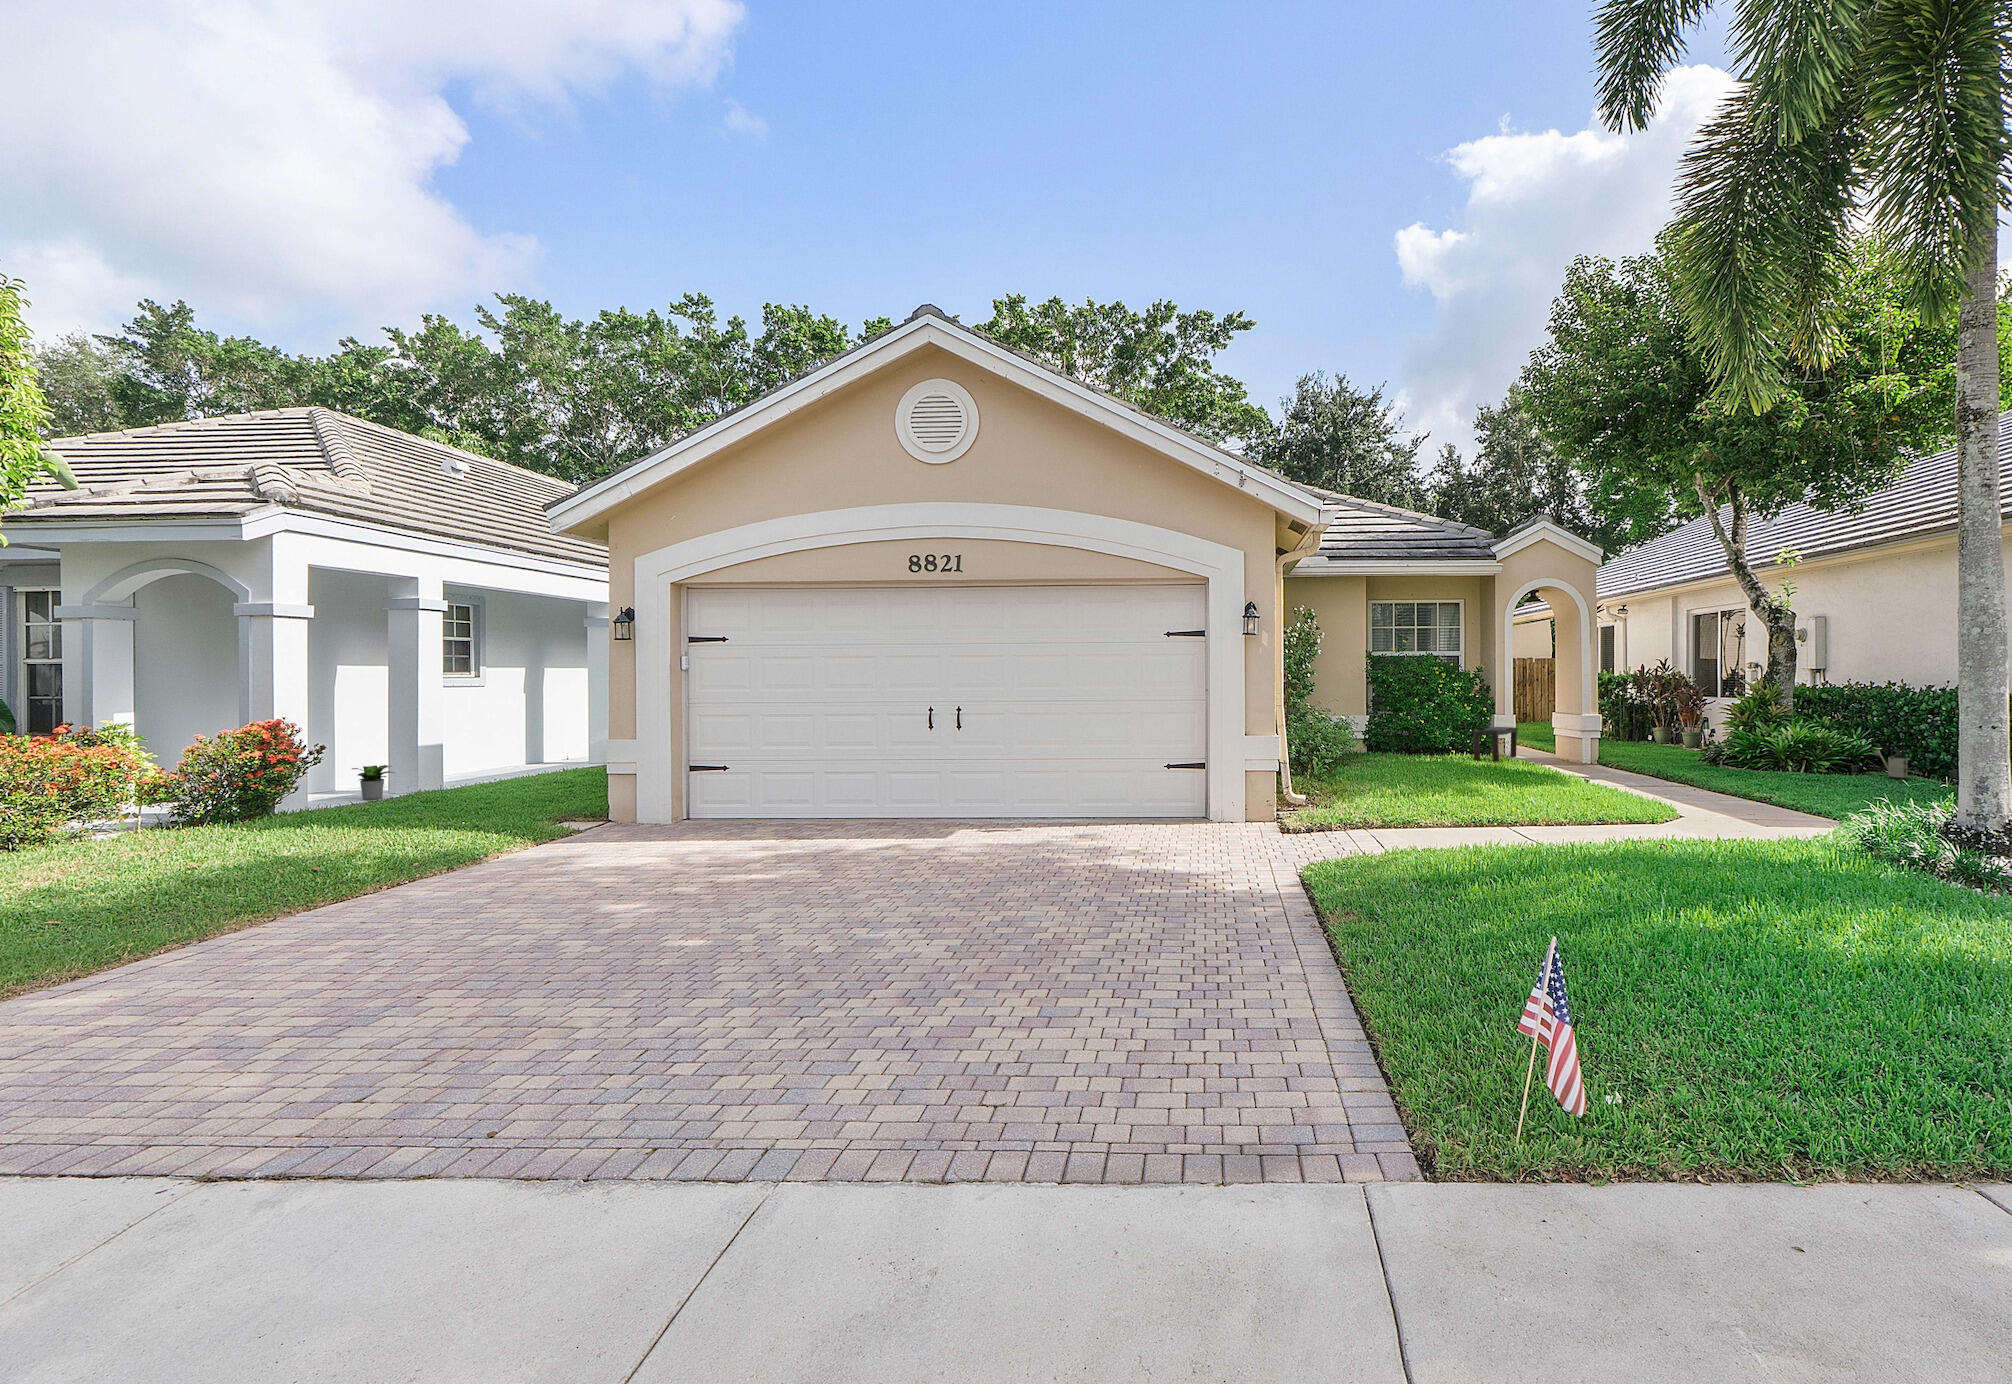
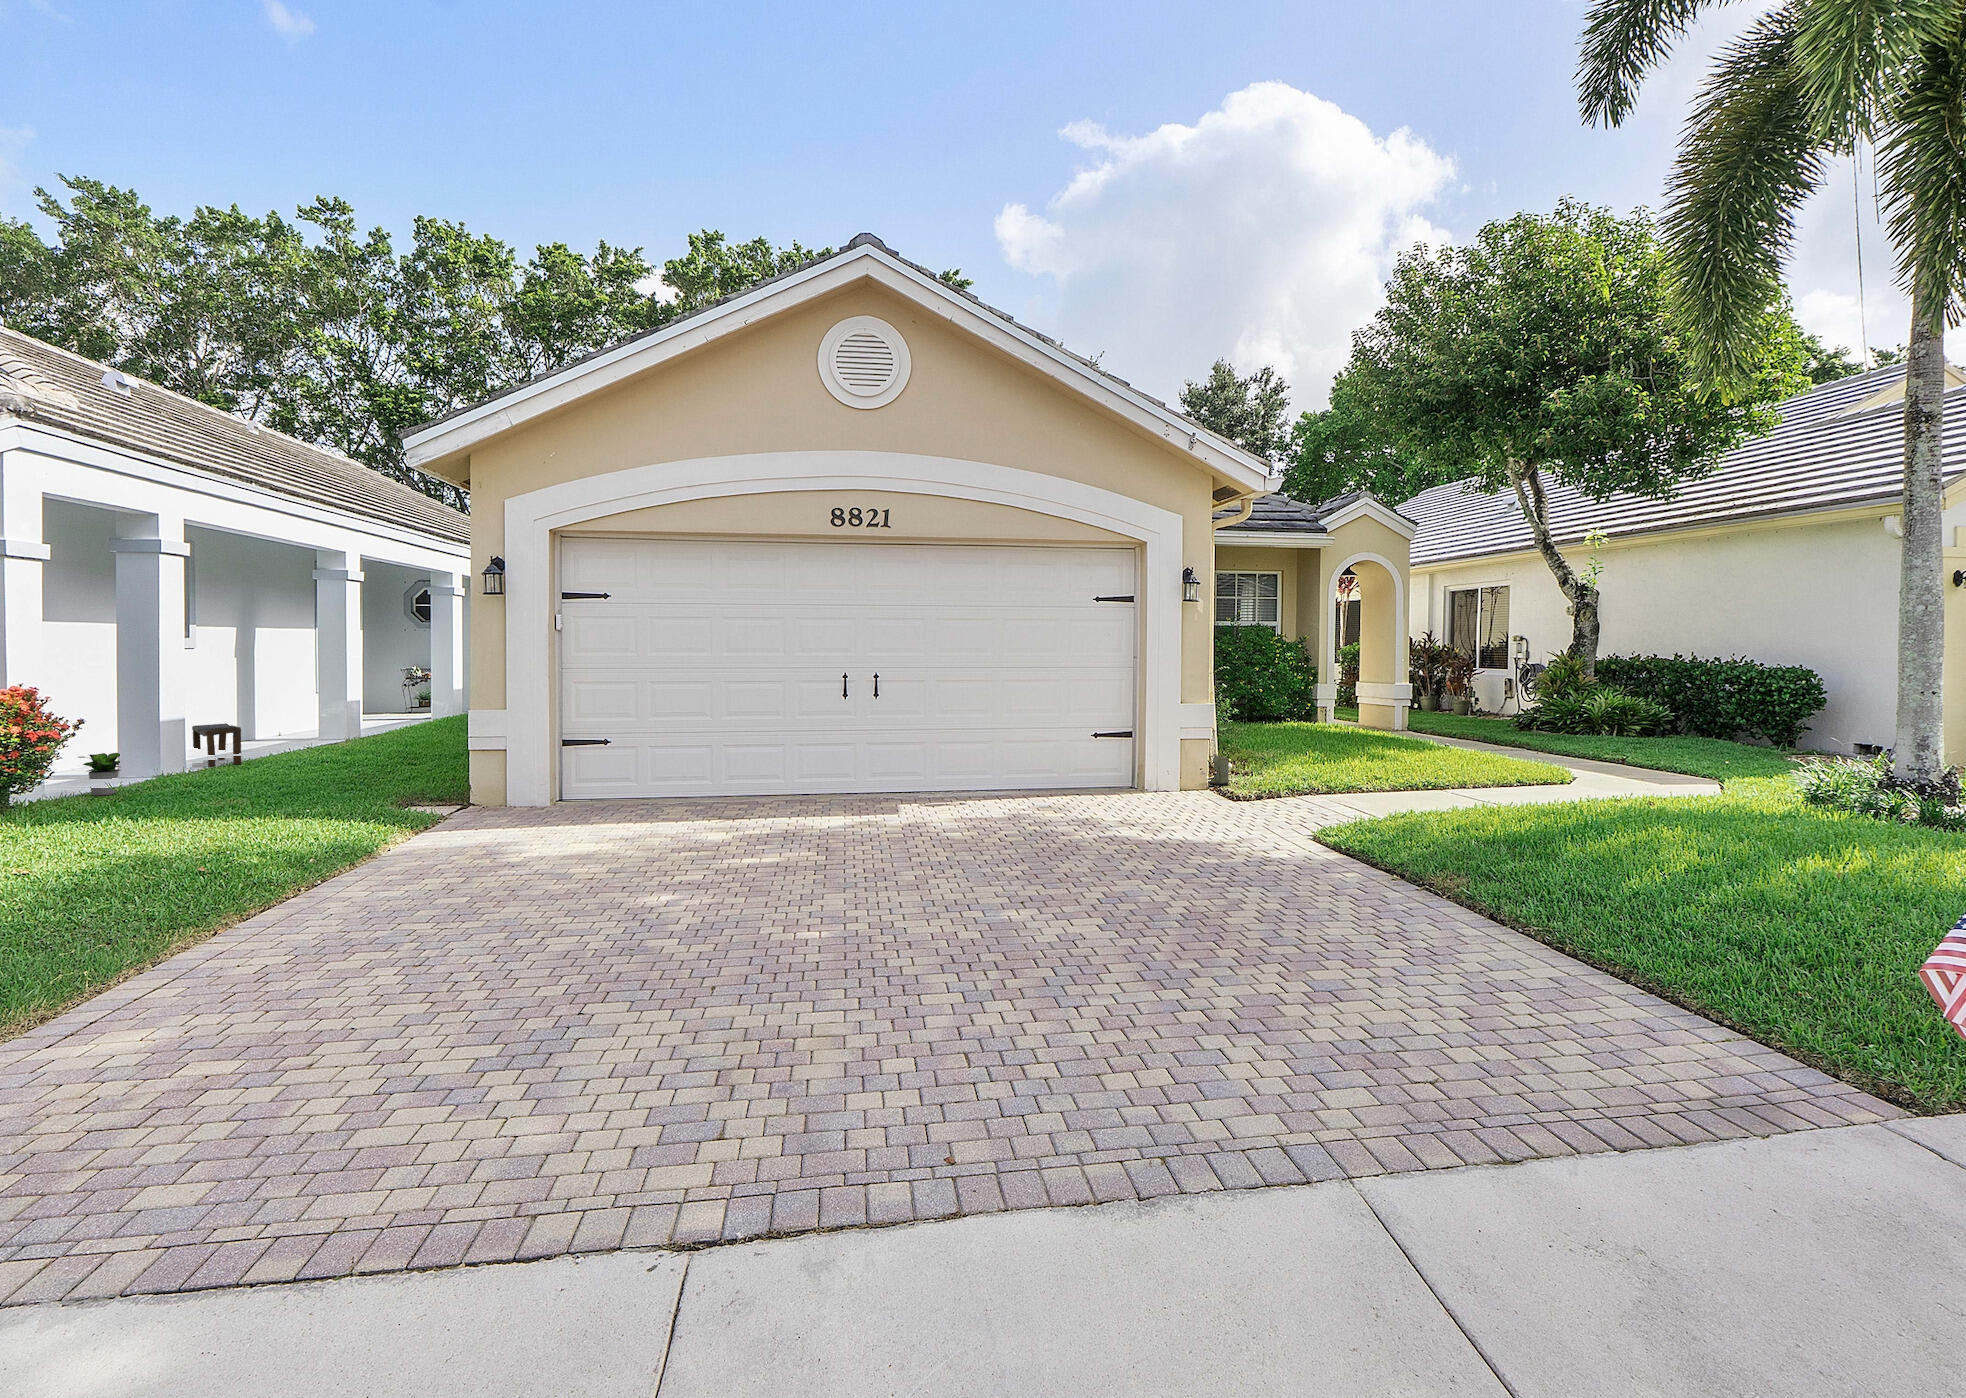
bench: present [1473,727,1518,761] -> present [192,723,241,767]
watering can: present [1873,749,1908,779] -> present [1209,754,1229,786]

